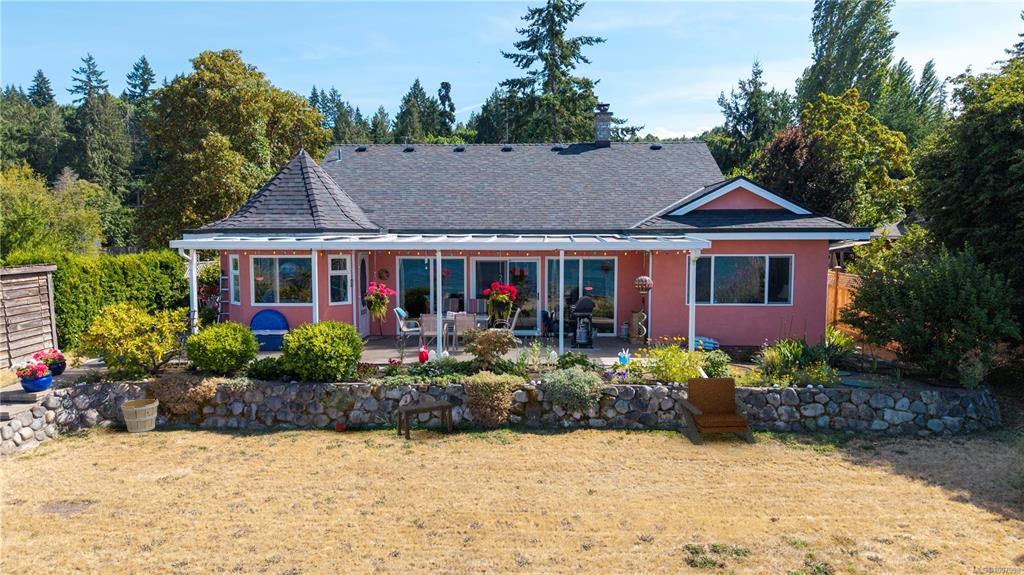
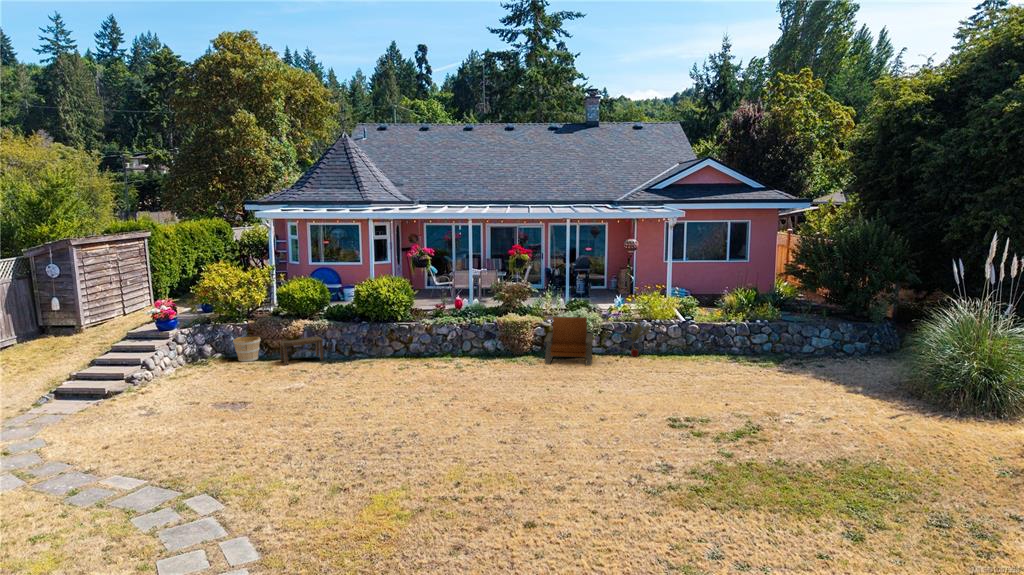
lounge chair: present [678,377,757,445] -> present [545,317,592,366]
potted tree: present [320,382,358,432] -> present [620,321,650,357]
bench: present [397,400,453,440] -> present [280,336,323,365]

